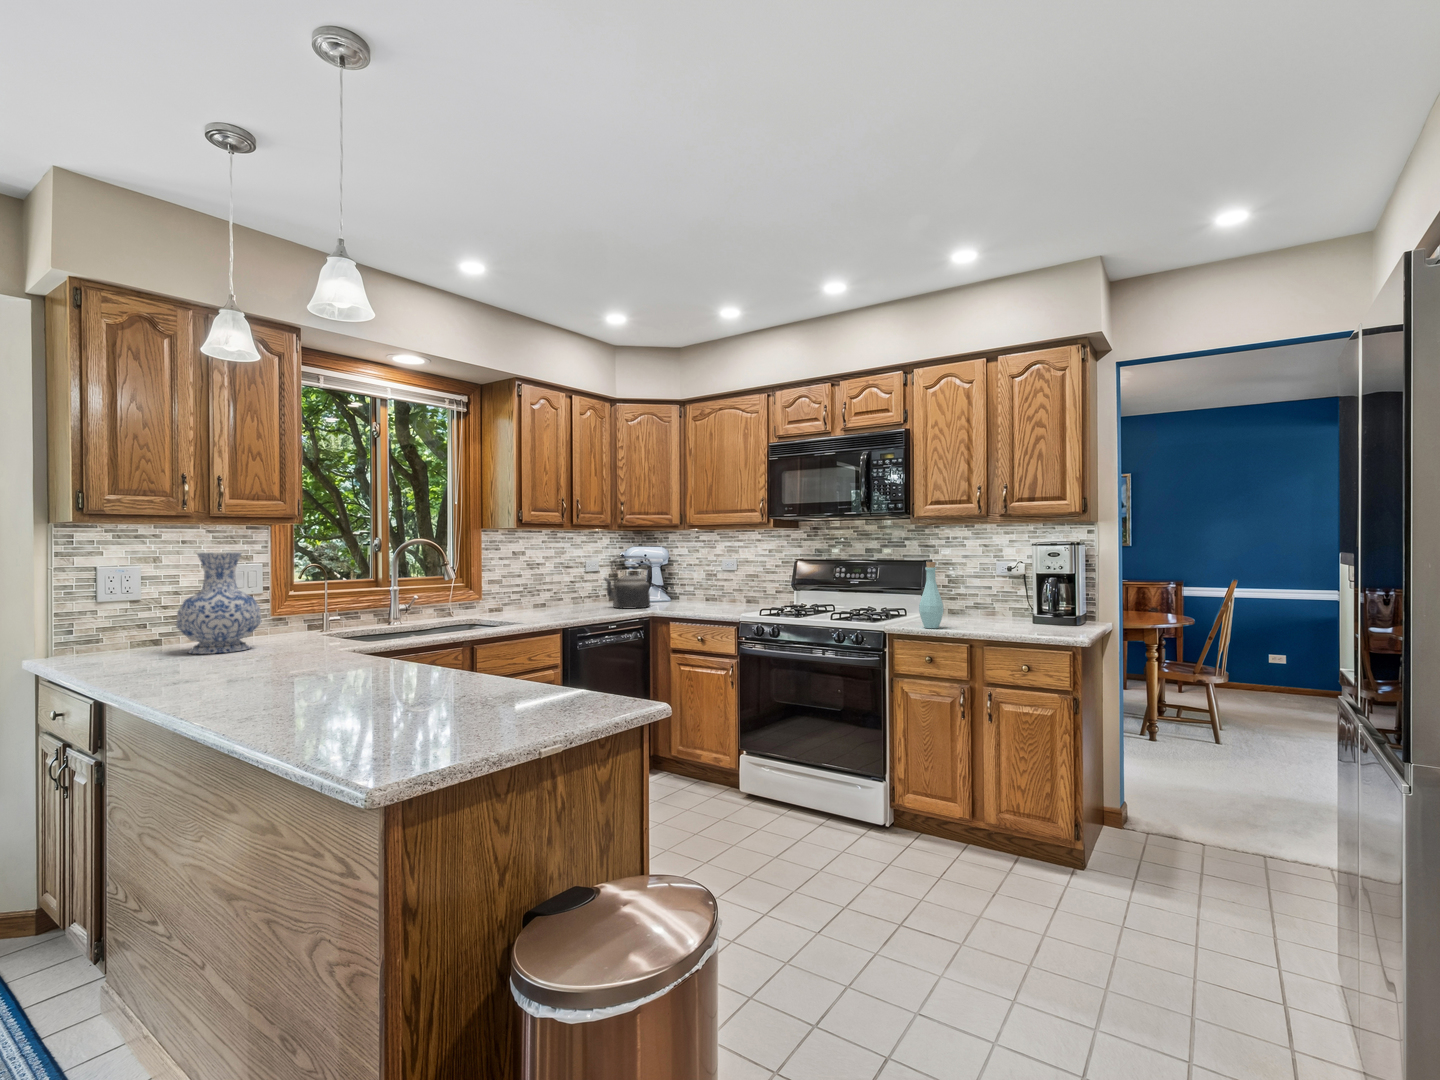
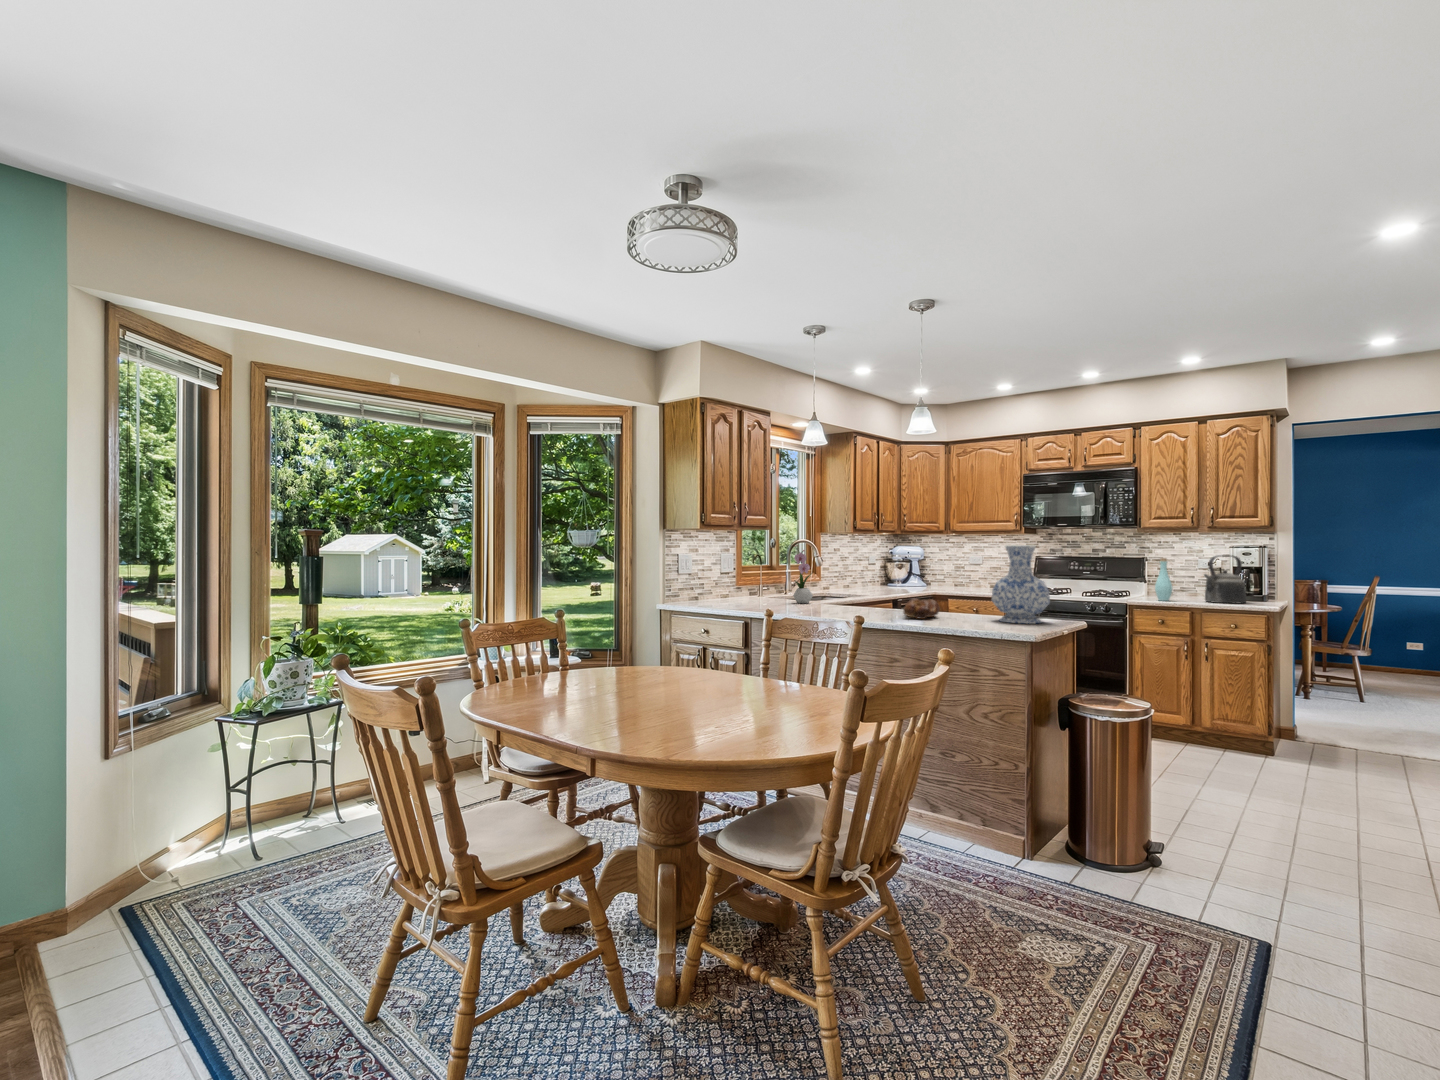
vase: present [176,552,261,654] -> present [992,545,1050,624]
flower arrangement: none [263,552,316,656] -> present [793,545,813,603]
kettle: present [604,556,652,609] -> present [1204,555,1246,603]
bread loaf: none [266,665,387,716] -> present [903,598,939,619]

